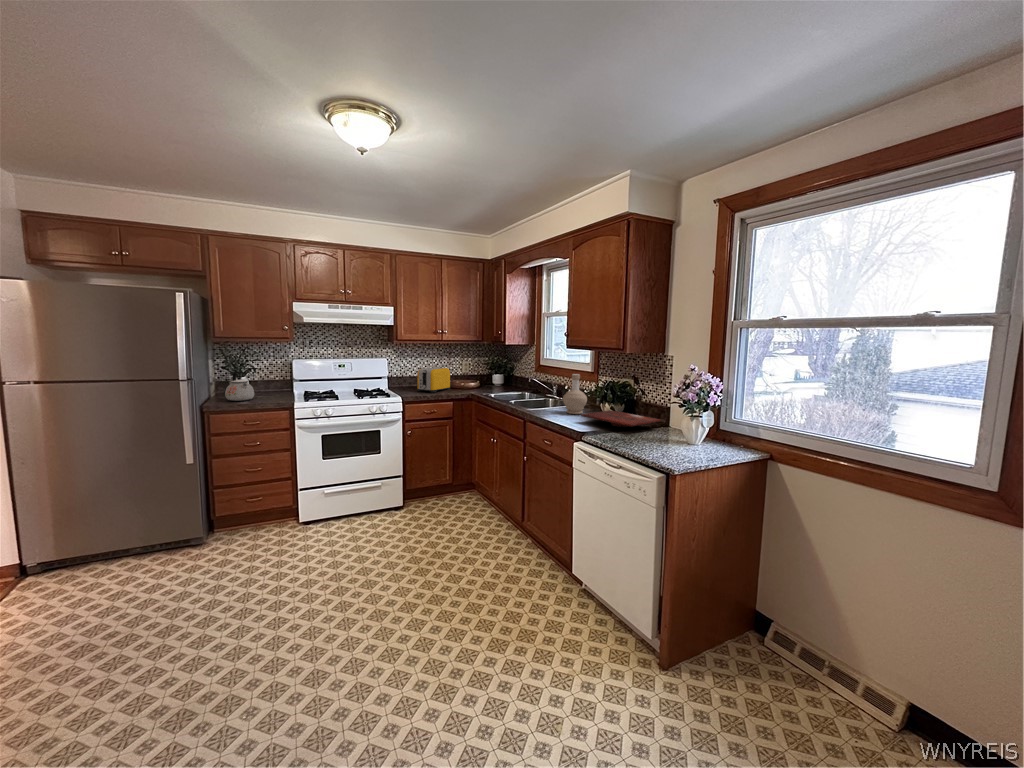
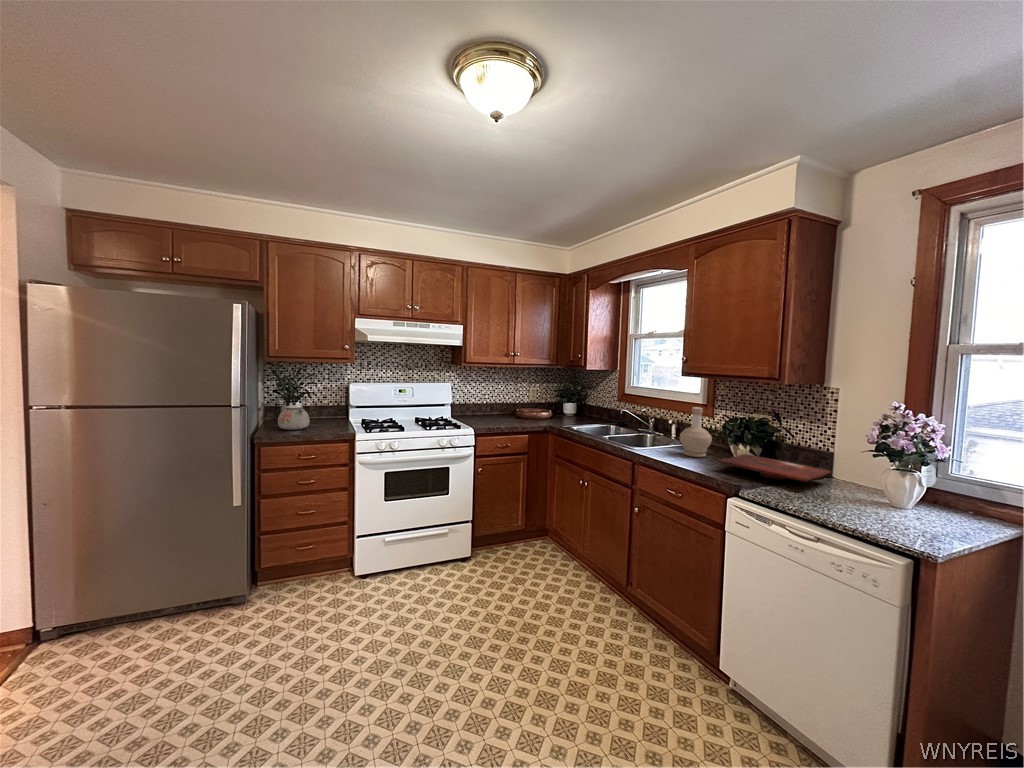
toaster: present [417,367,450,392] -> none [487,393,522,423]

